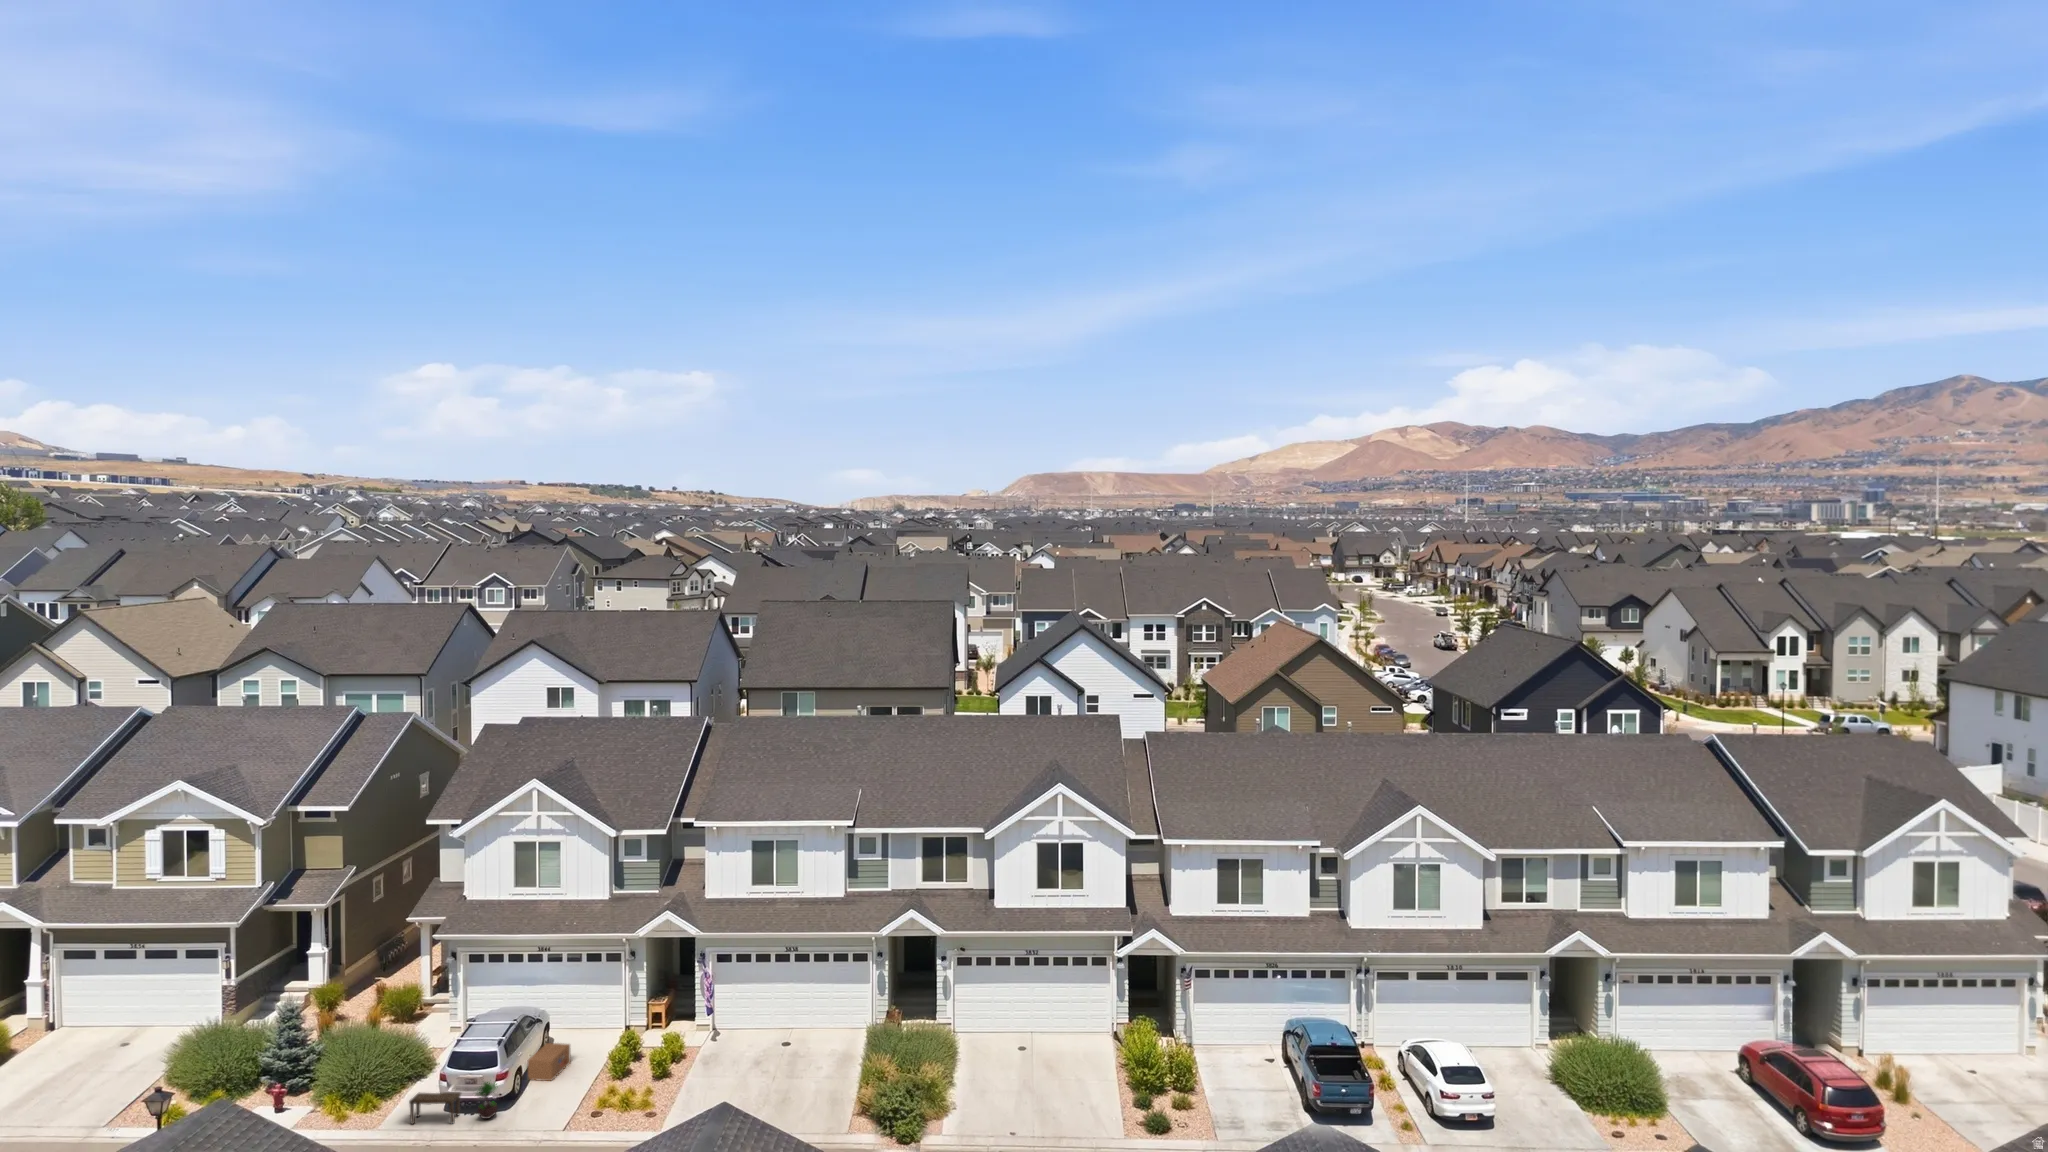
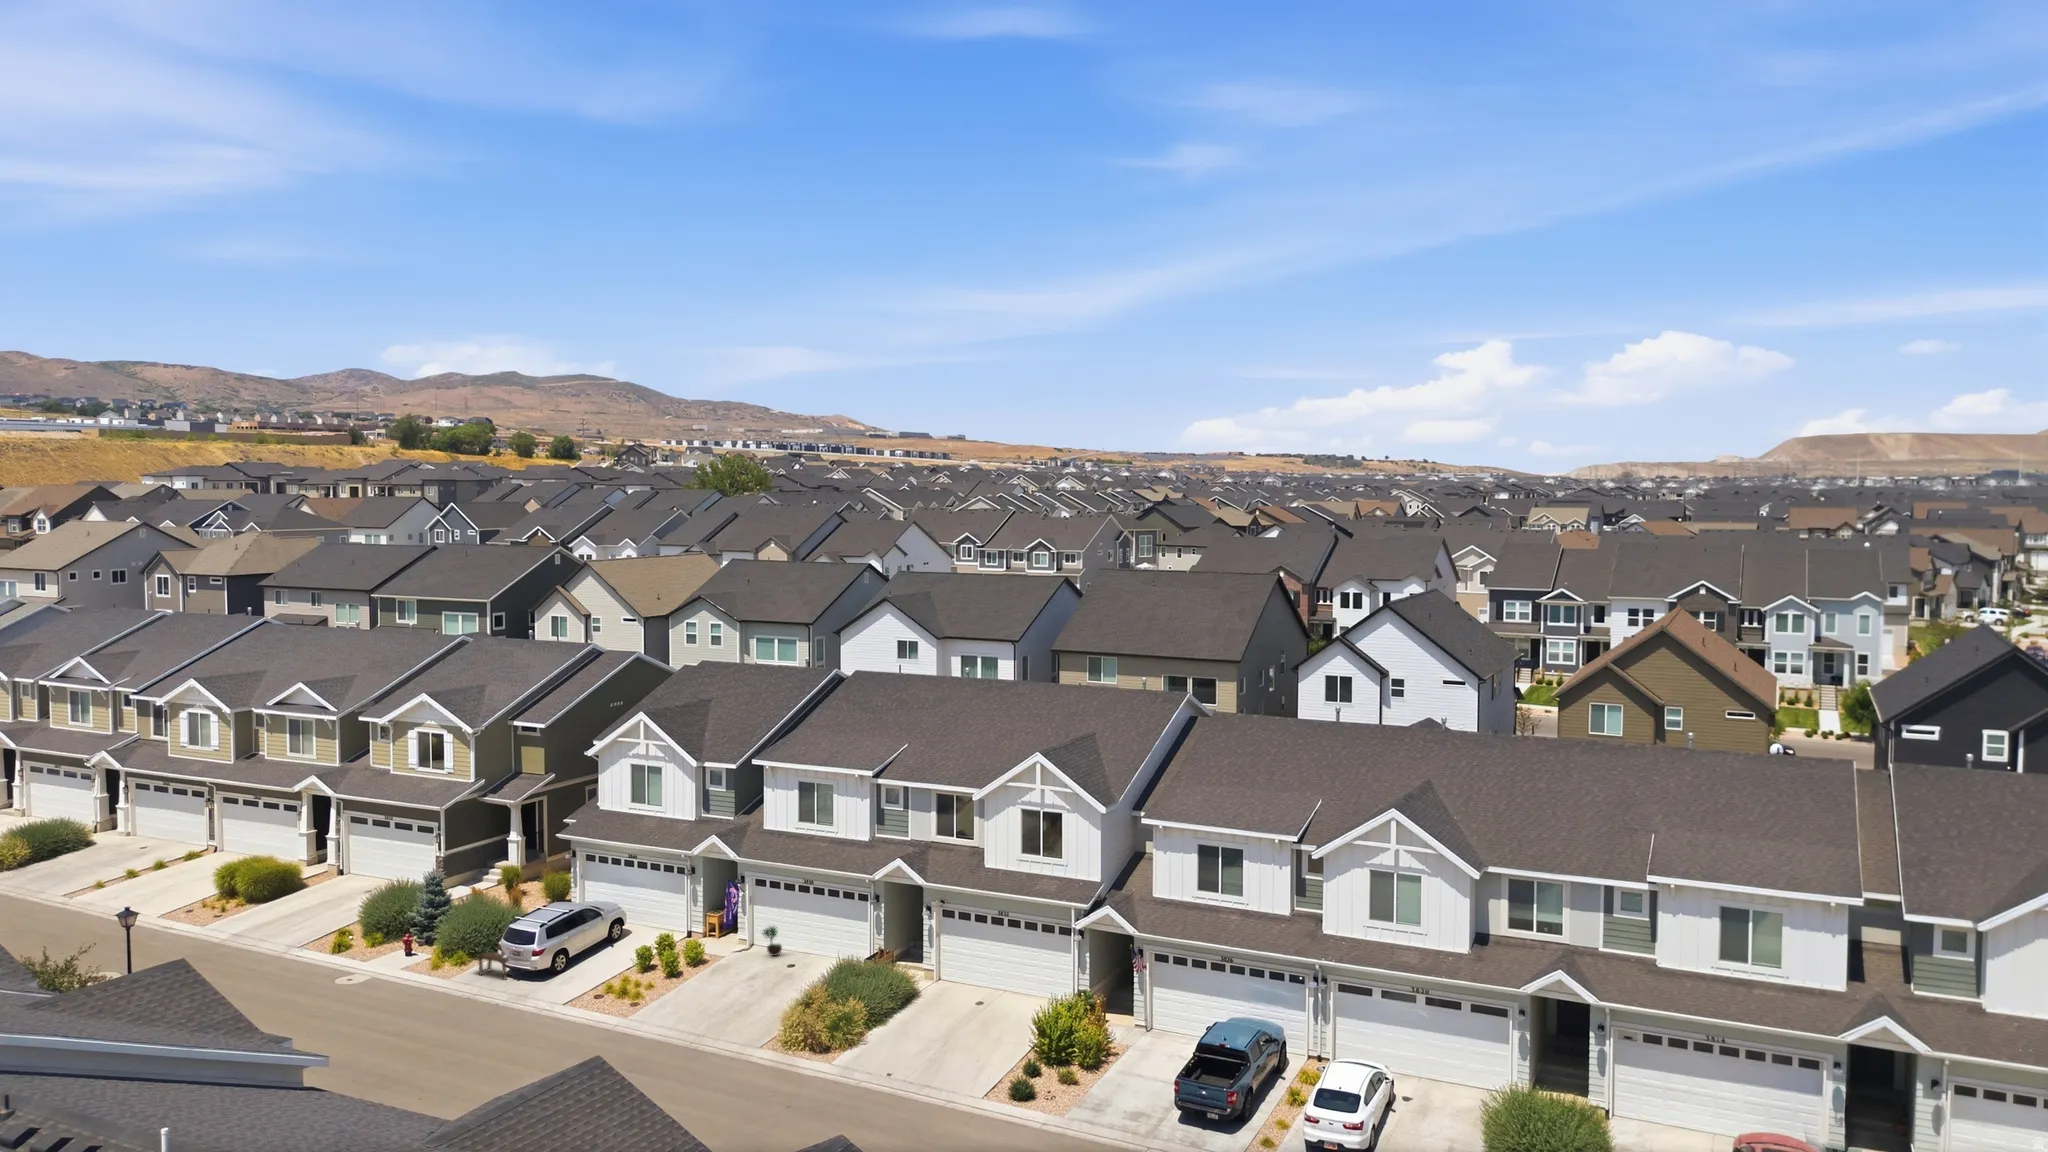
cardboard box: present [528,1043,571,1081] -> none [585,934,628,964]
potted tree: present [476,1082,497,1119] -> present [762,926,782,956]

